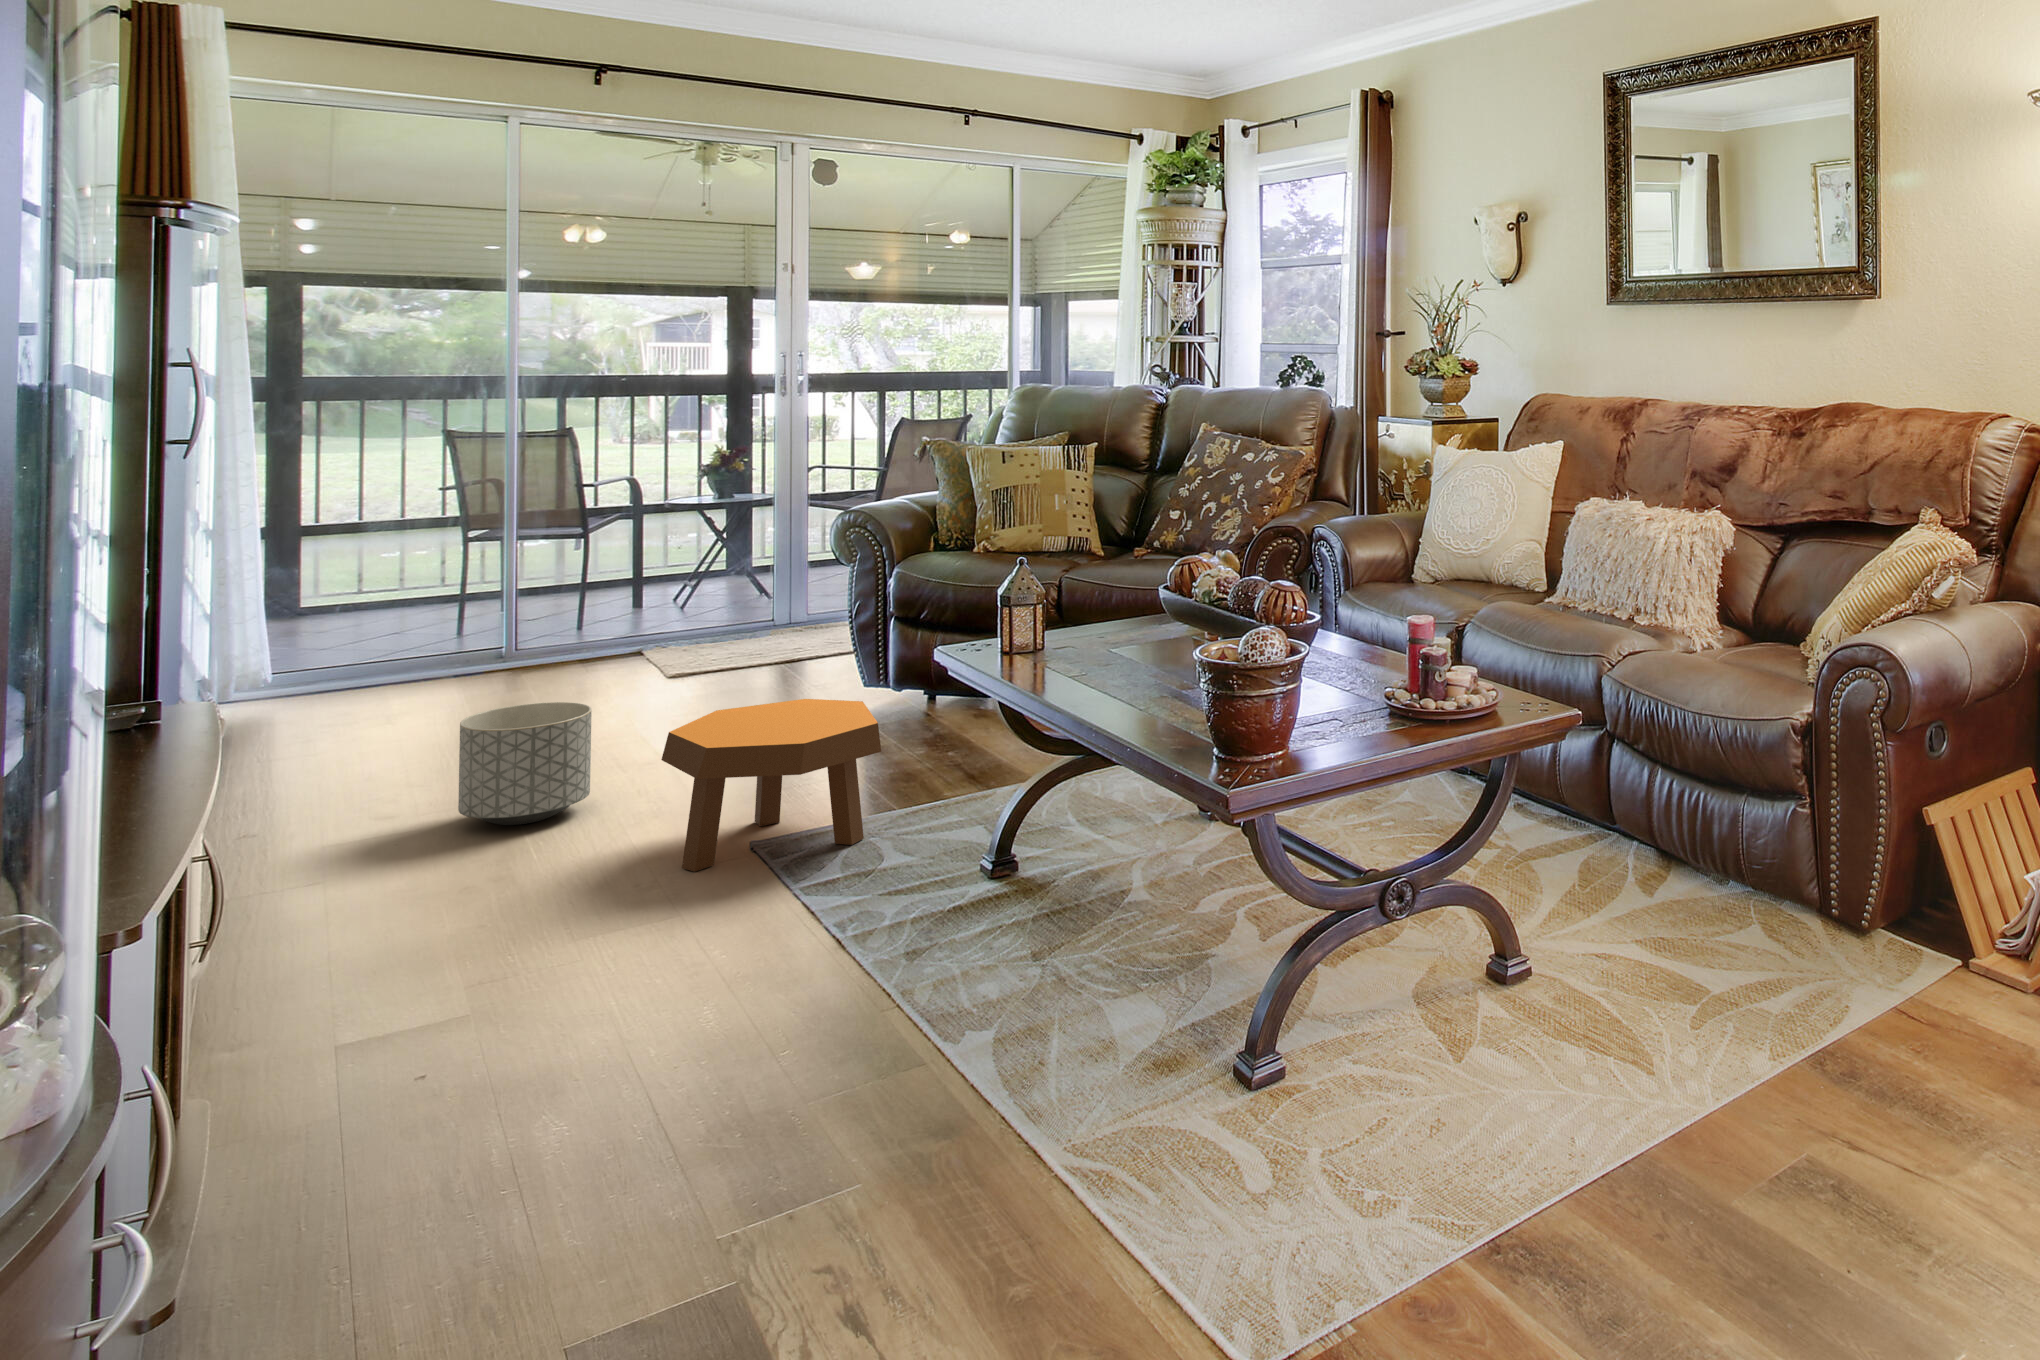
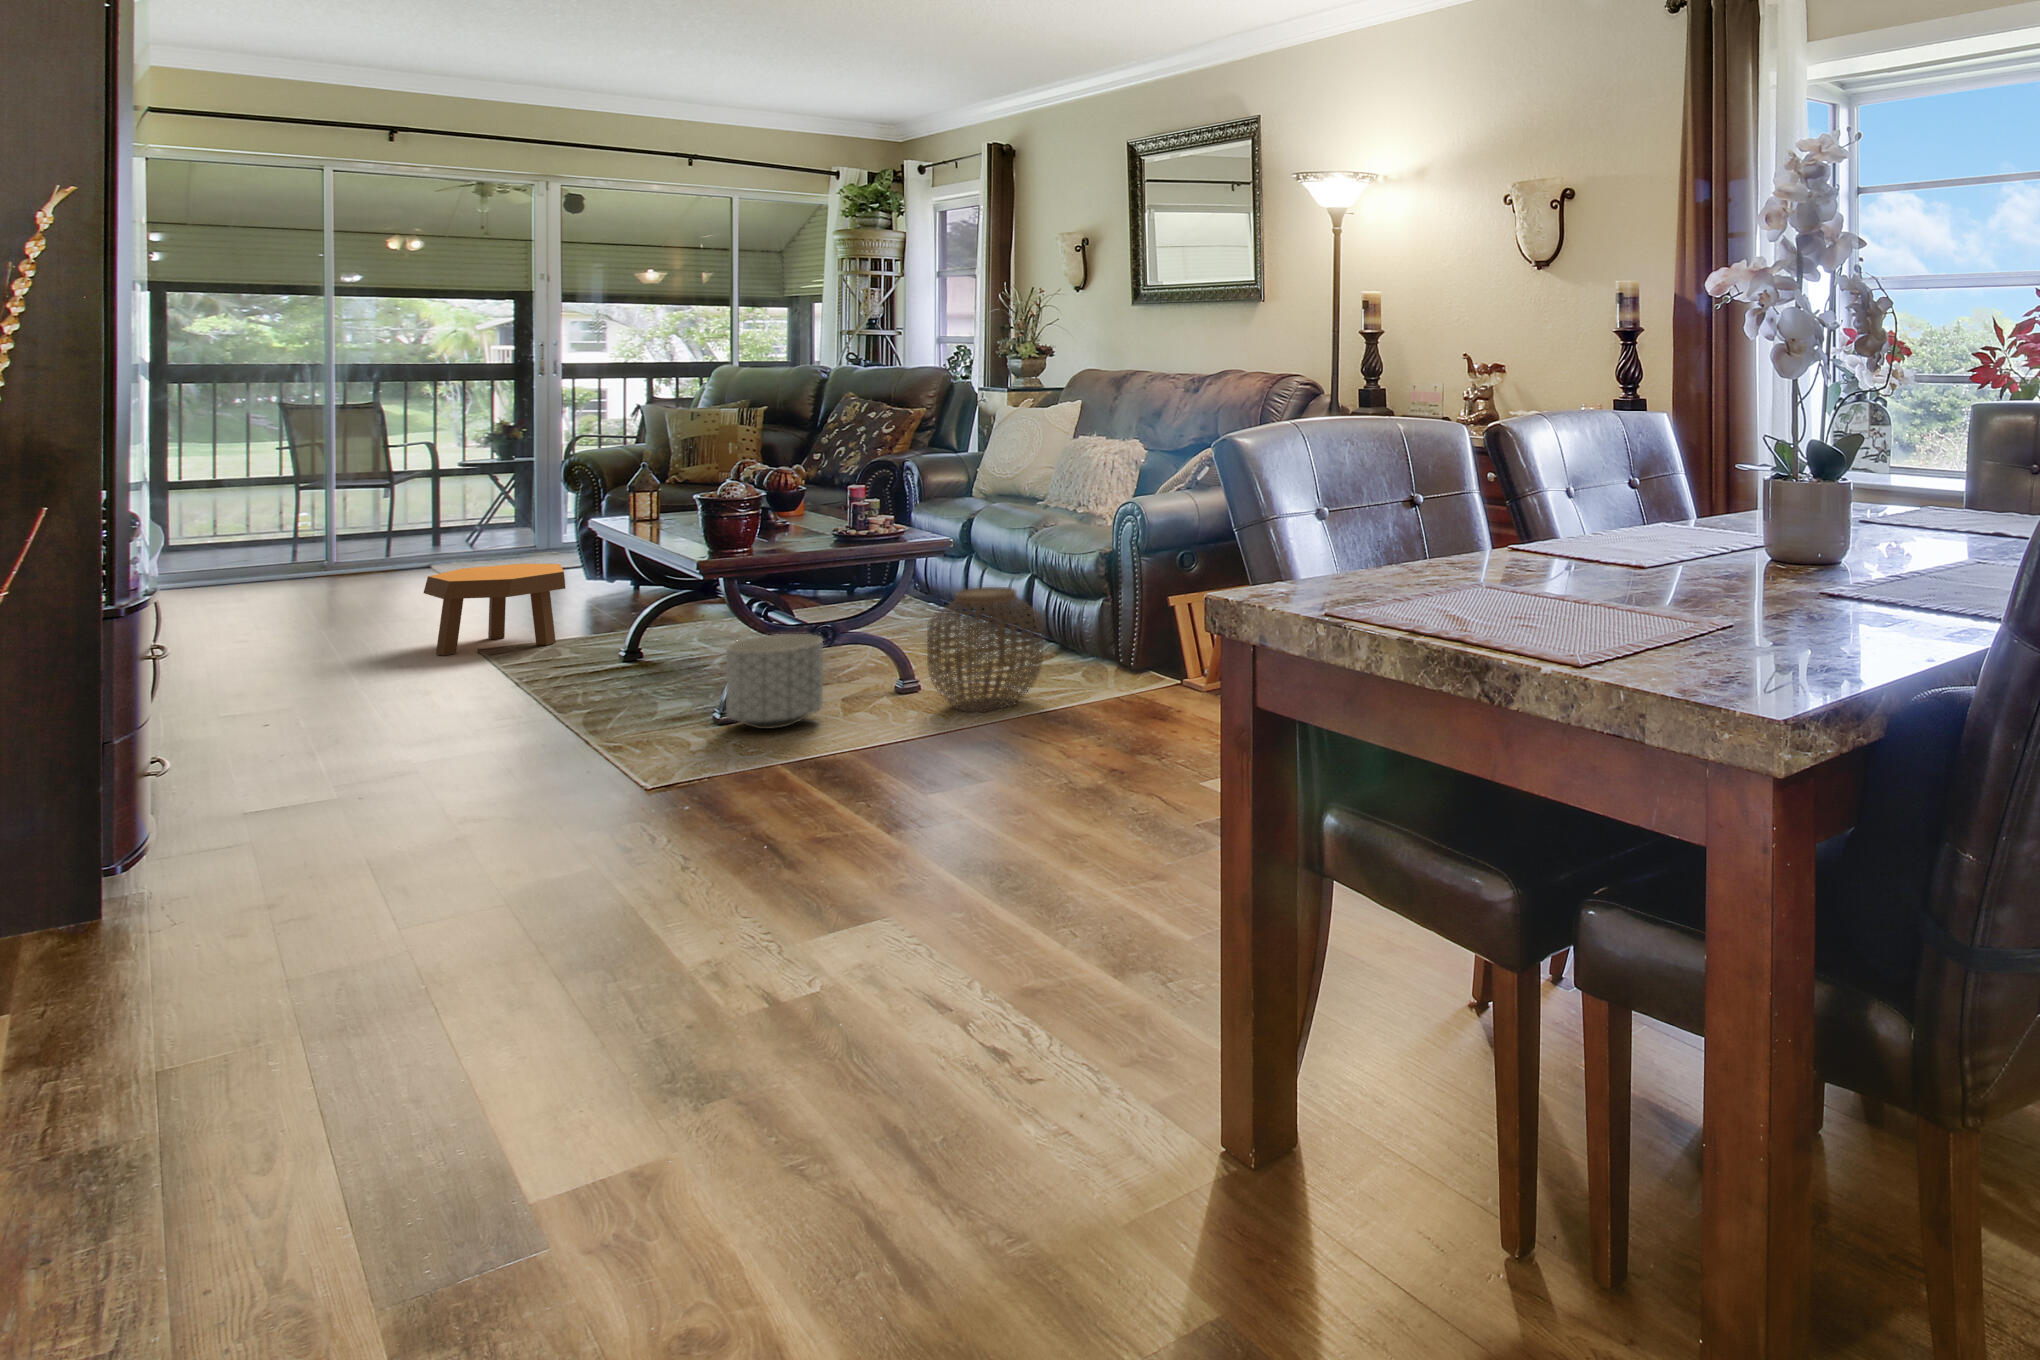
planter: present [458,702,592,825] -> present [726,634,823,729]
woven basket: none [1649,833,1870,1107] -> present [927,587,1044,712]

